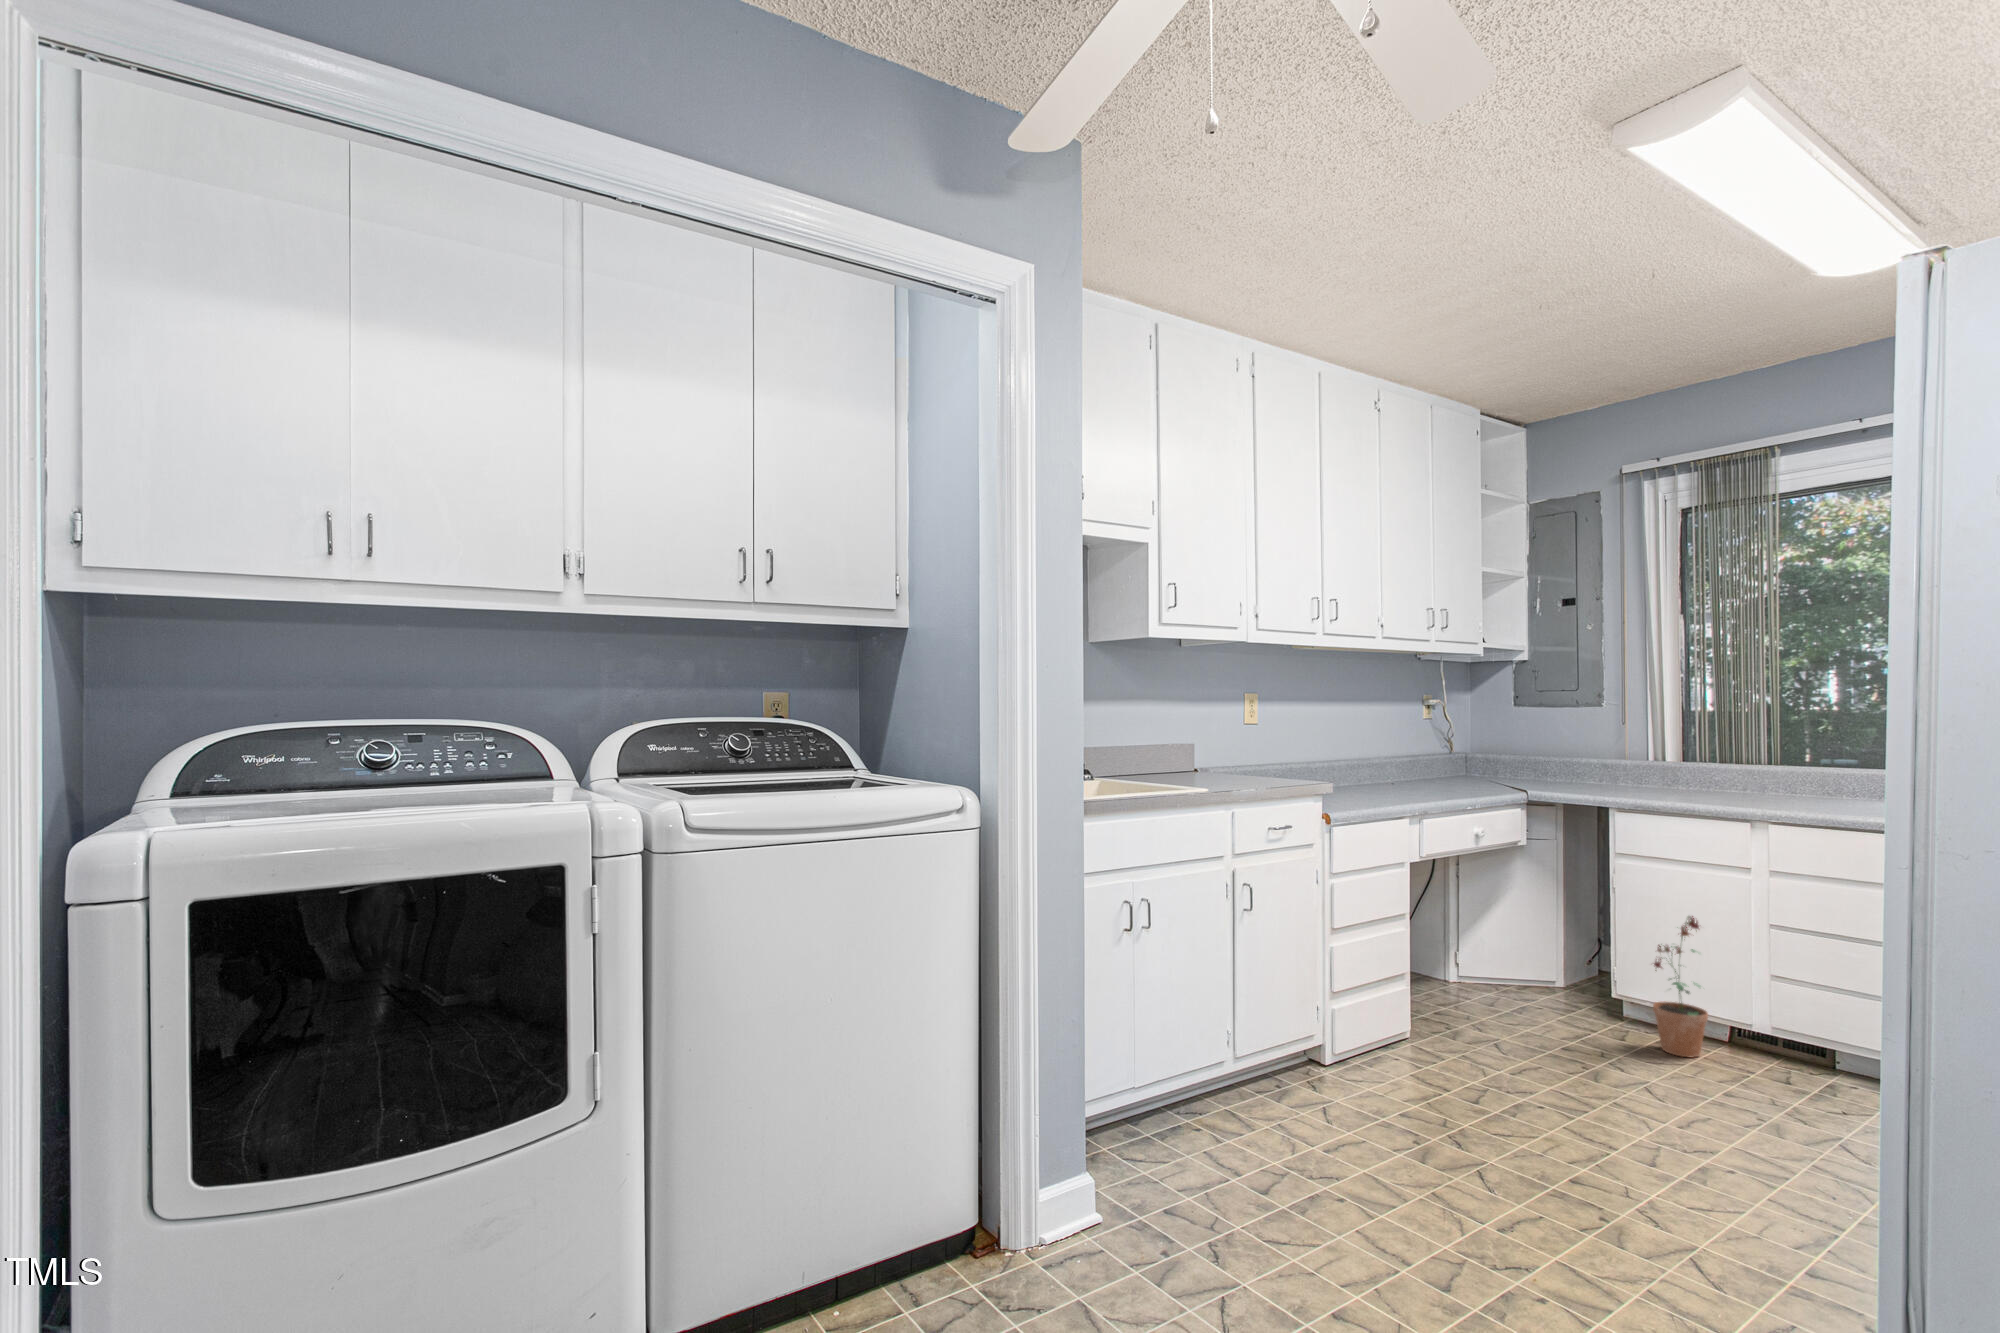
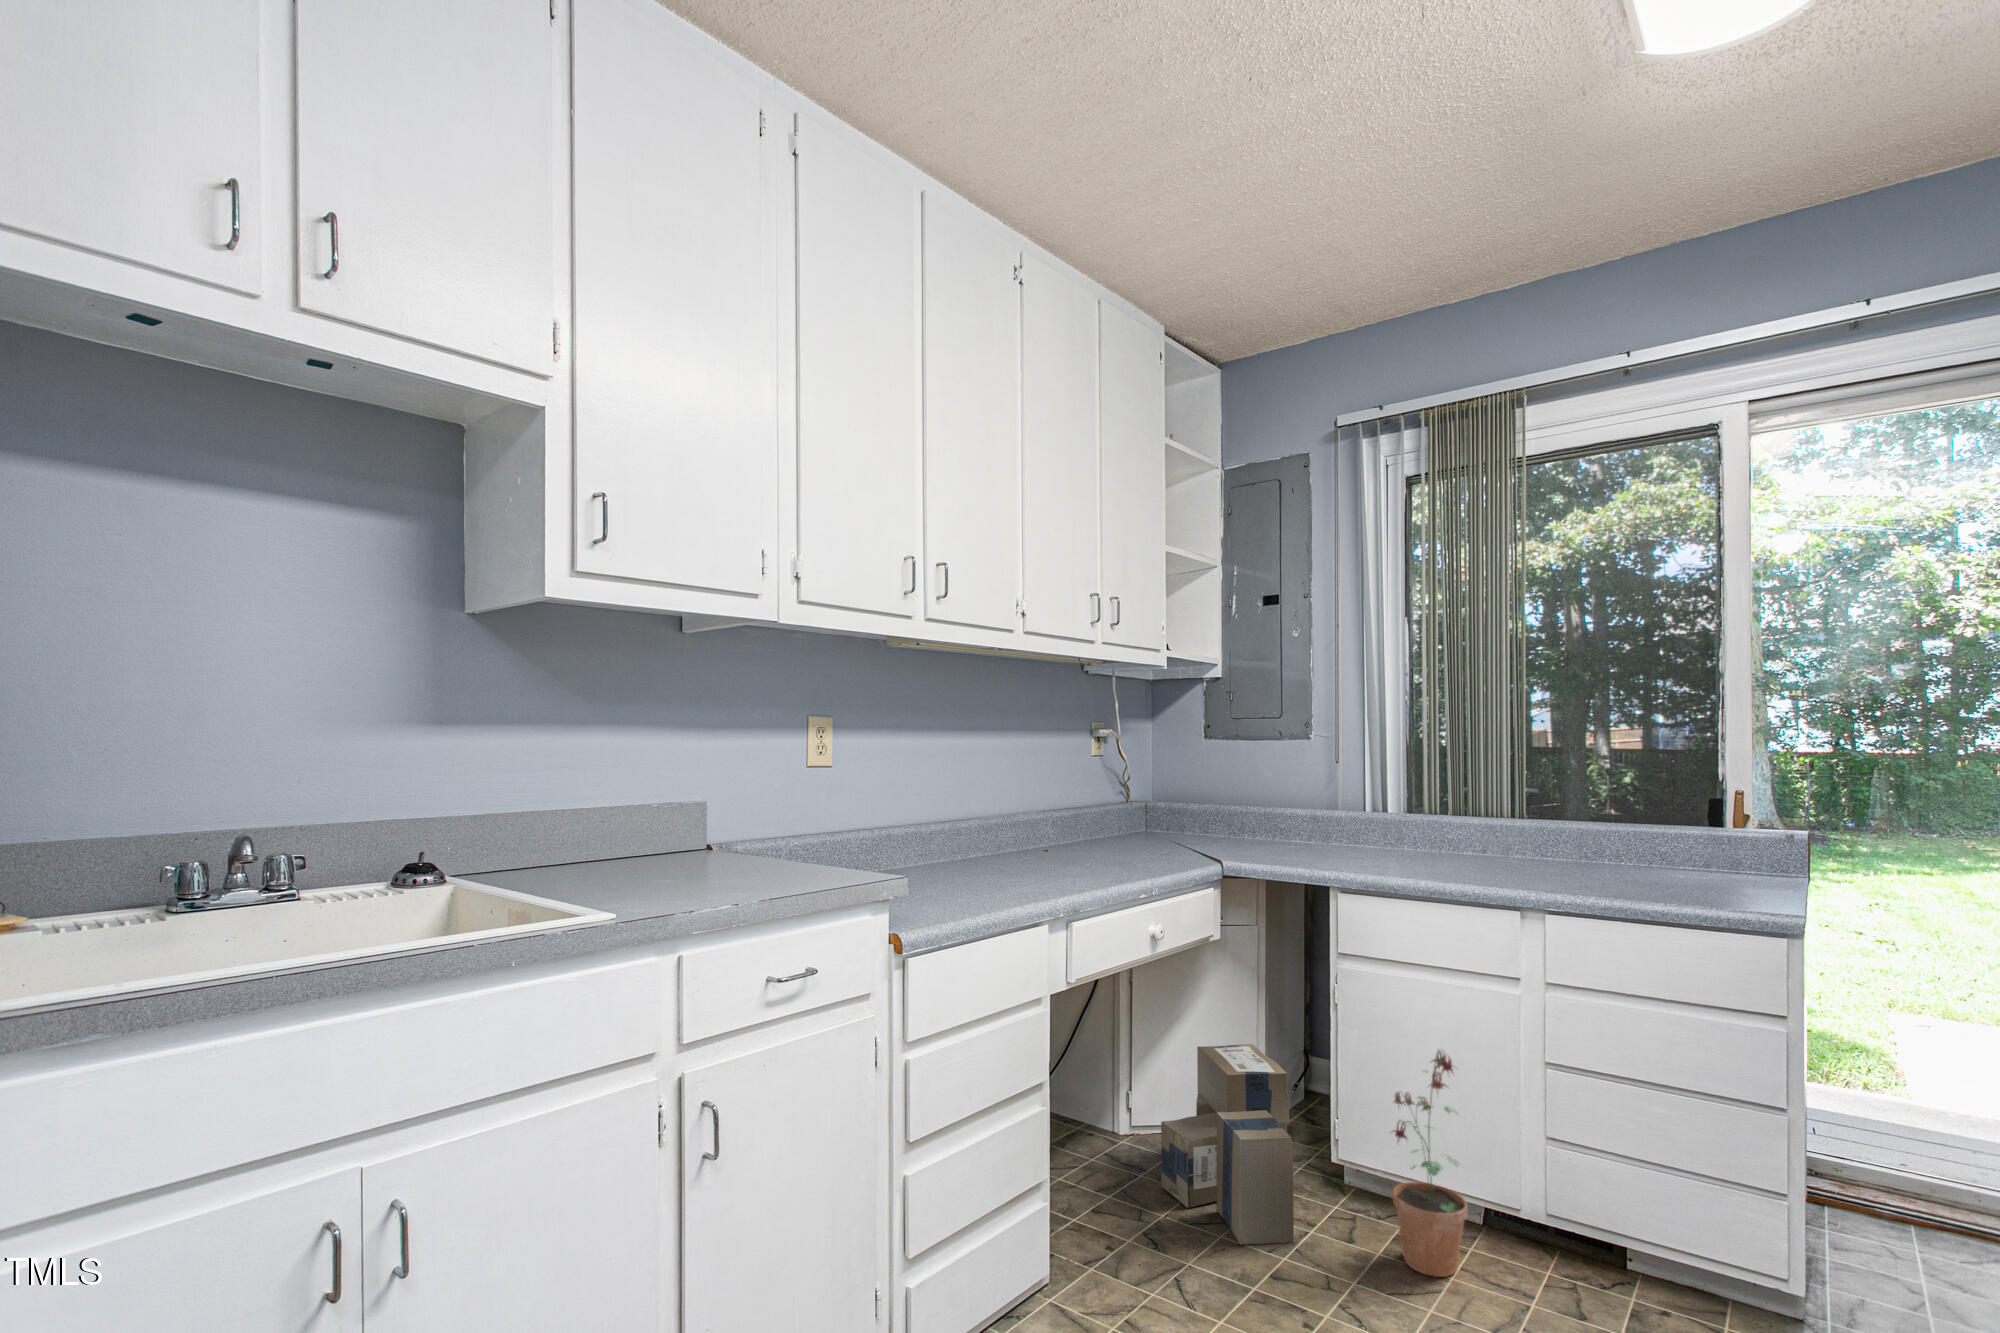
cardboard box: none [1483,920,1580,1035] -> present [1161,1044,1294,1245]

